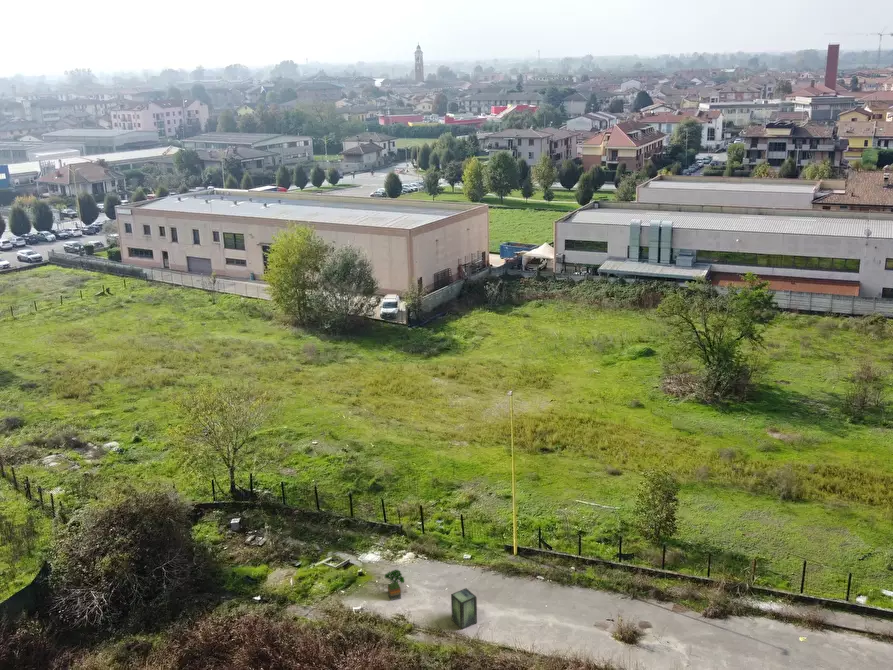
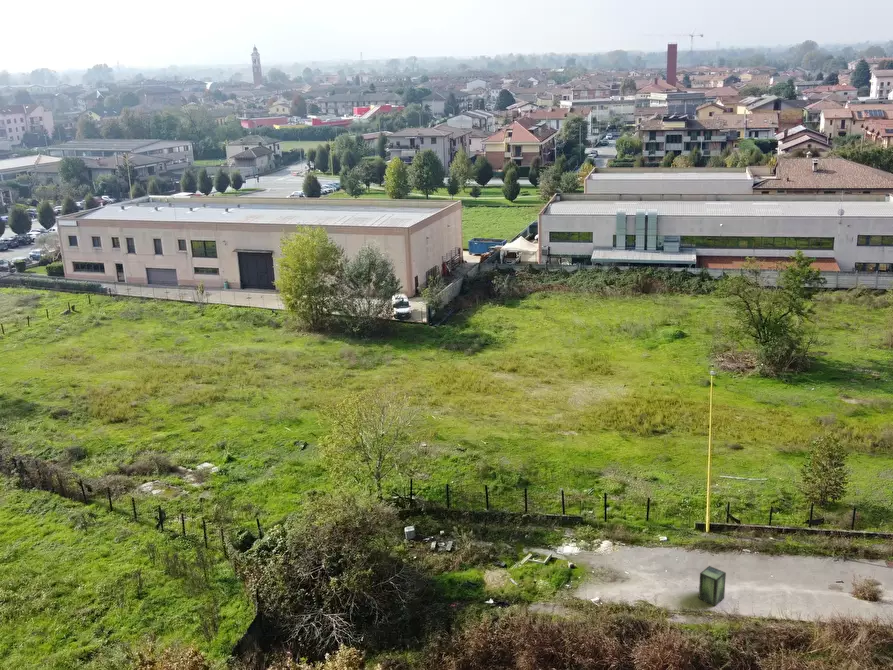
potted tree: present [385,570,404,601] -> none [617,556,640,588]

